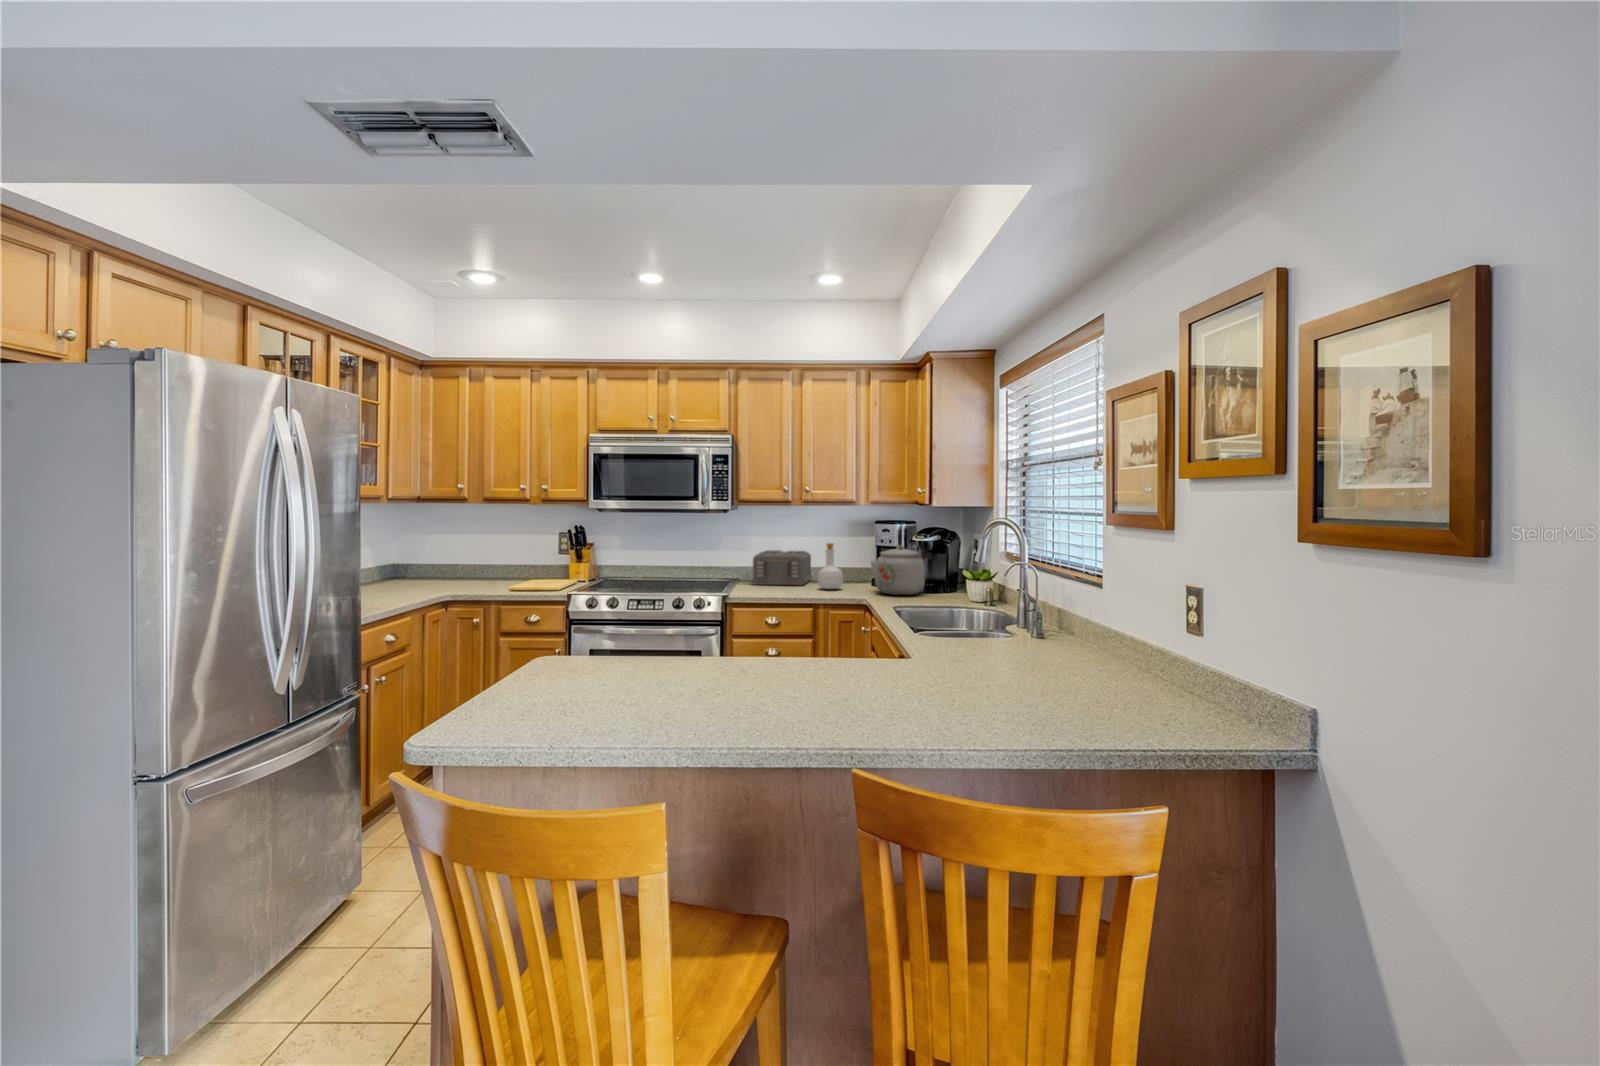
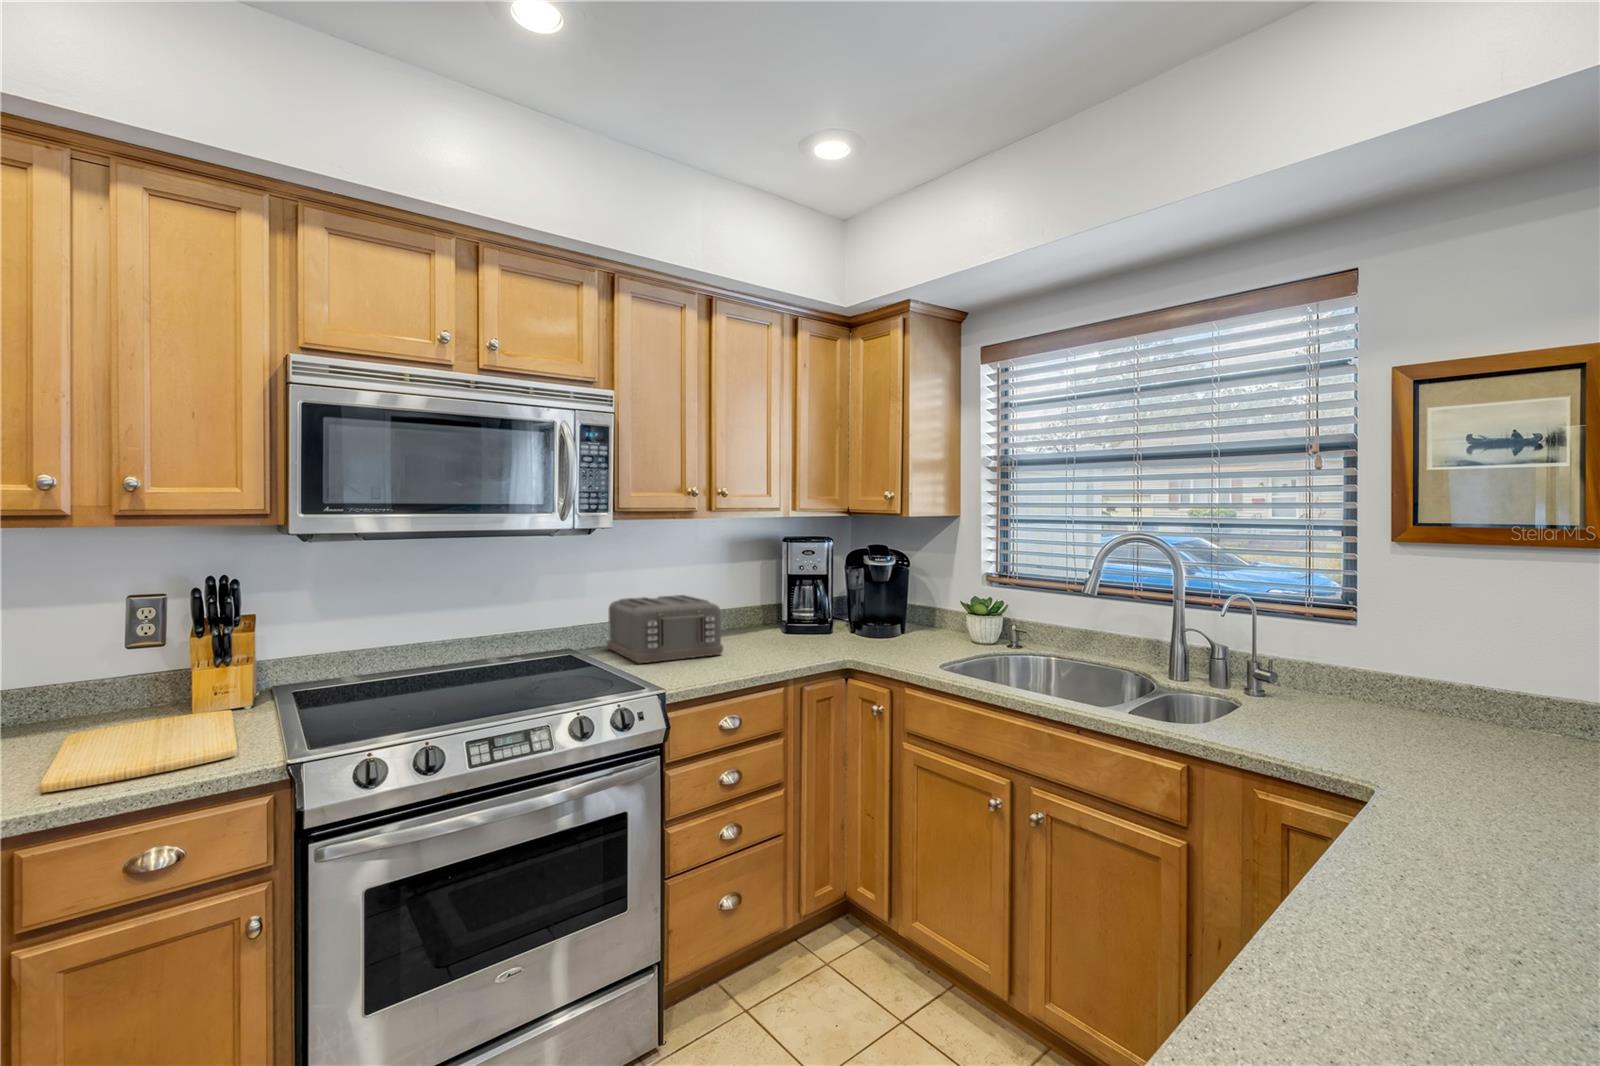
bottle: present [818,543,843,589] -> none [760,581,801,657]
kettle: present [871,546,933,595] -> none [837,579,927,654]

